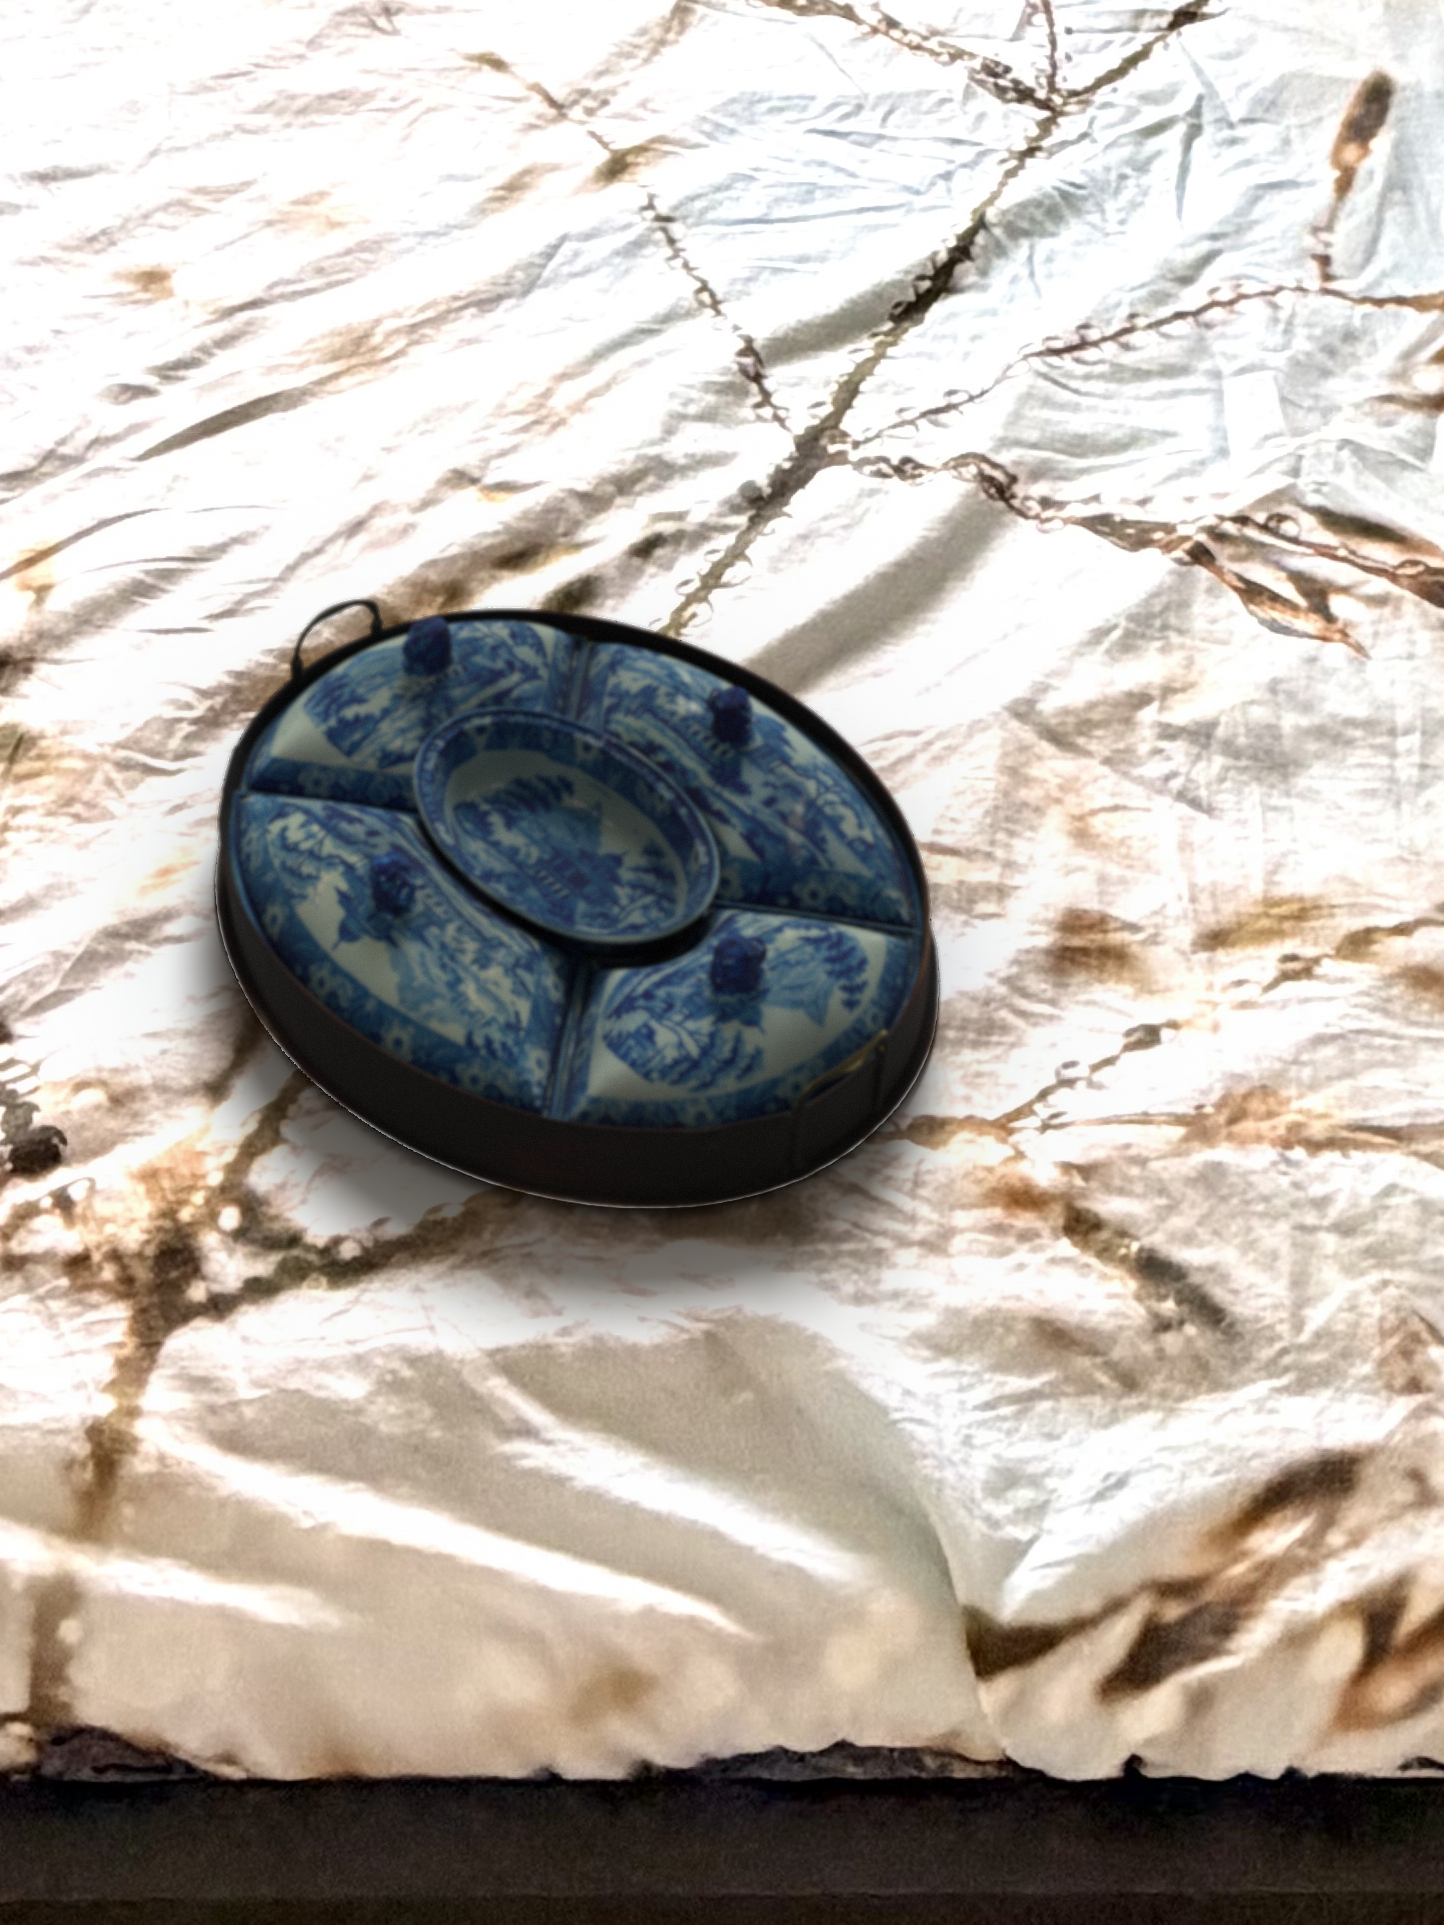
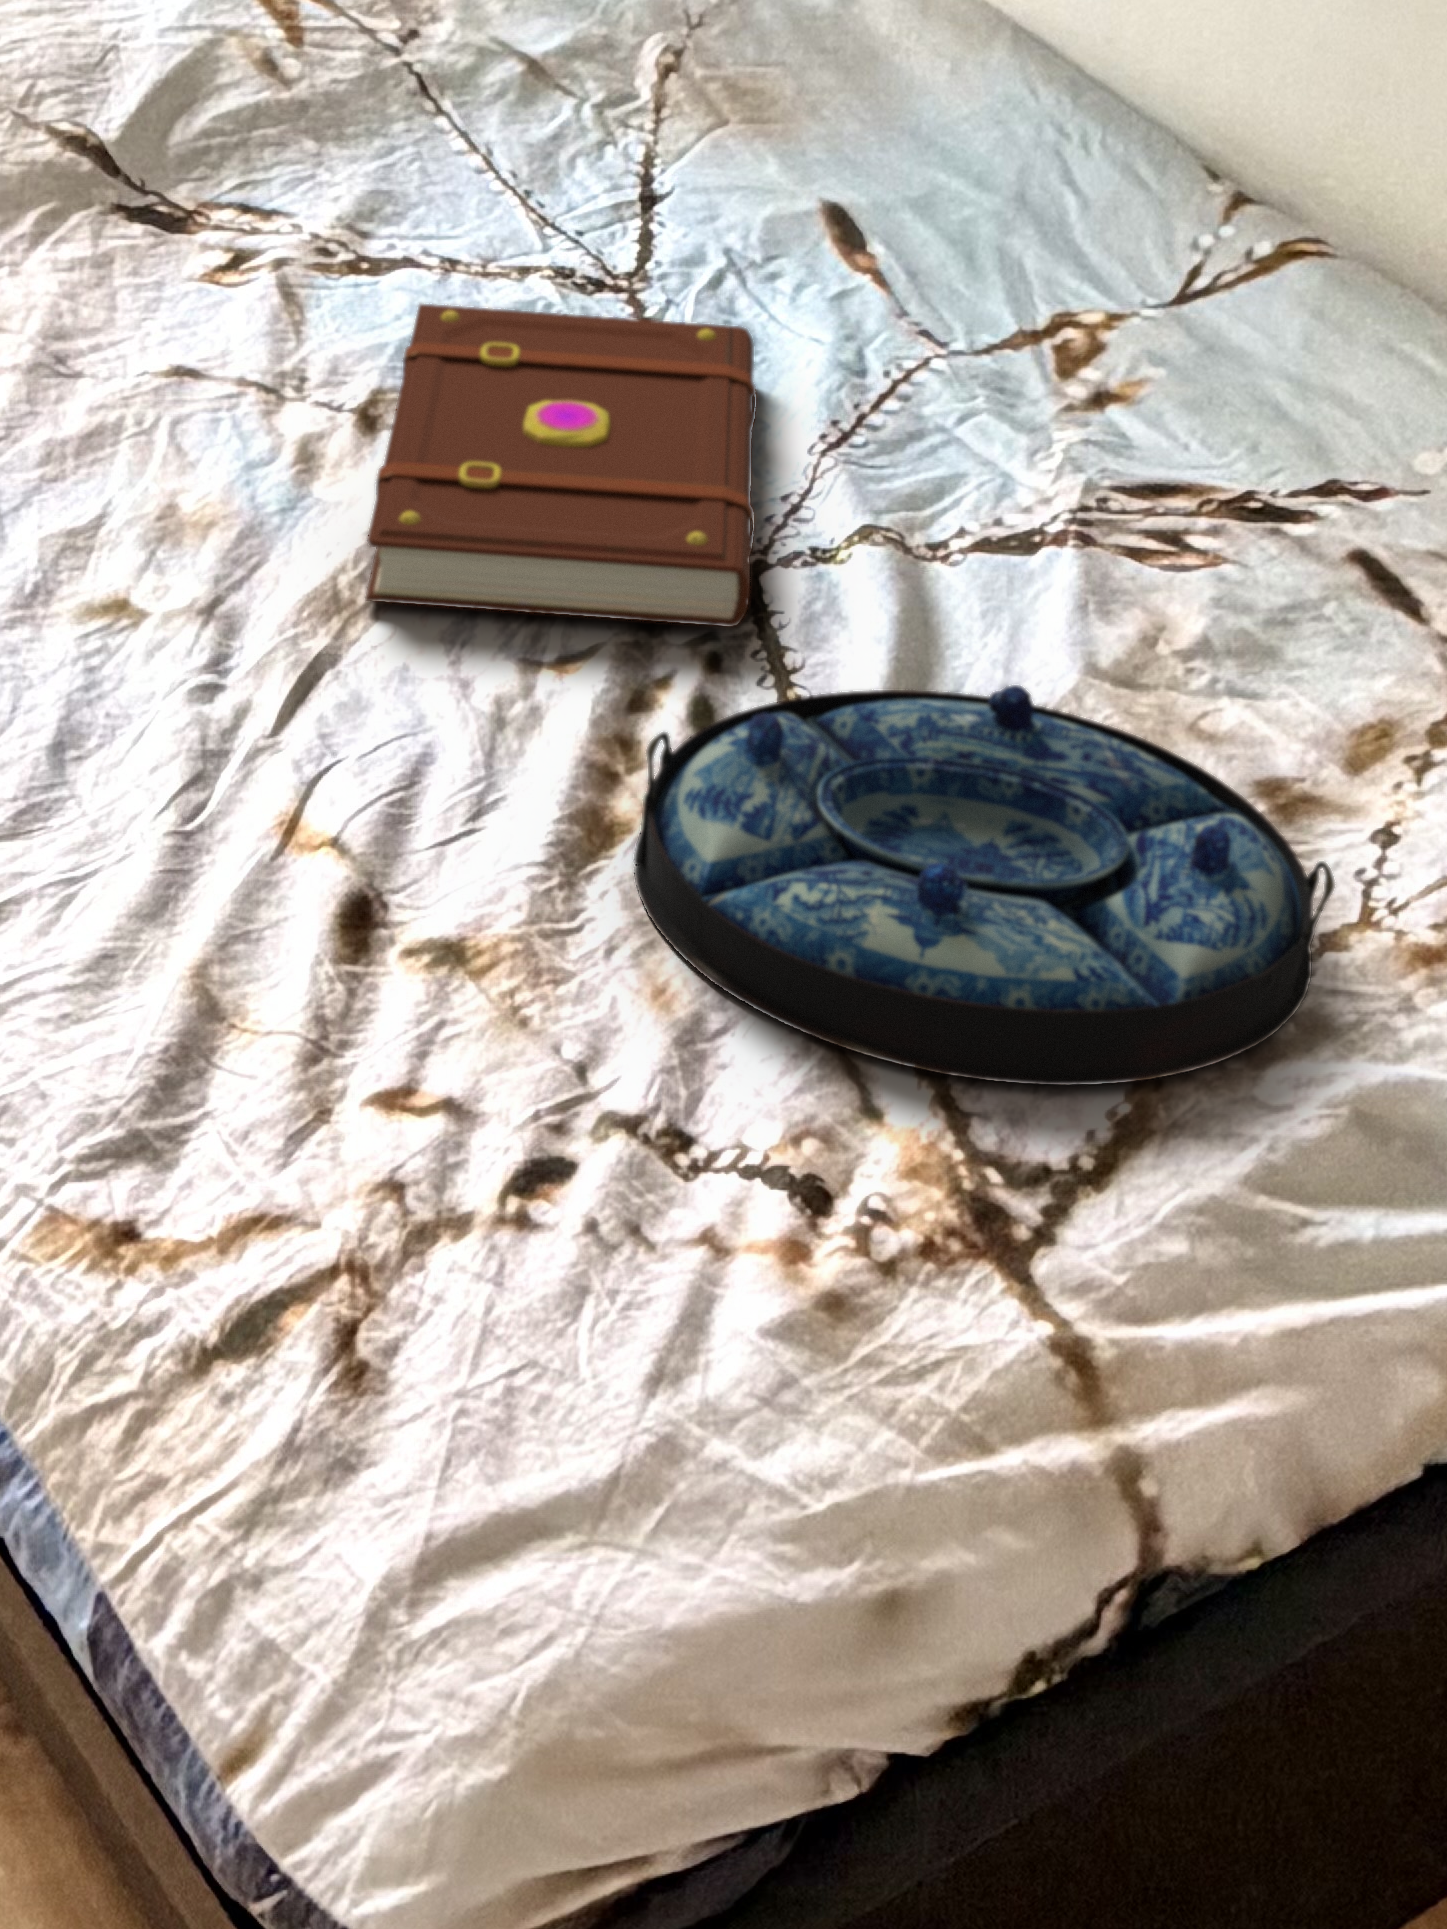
book: none [339,54,1027,513] -> present [366,304,756,627]

